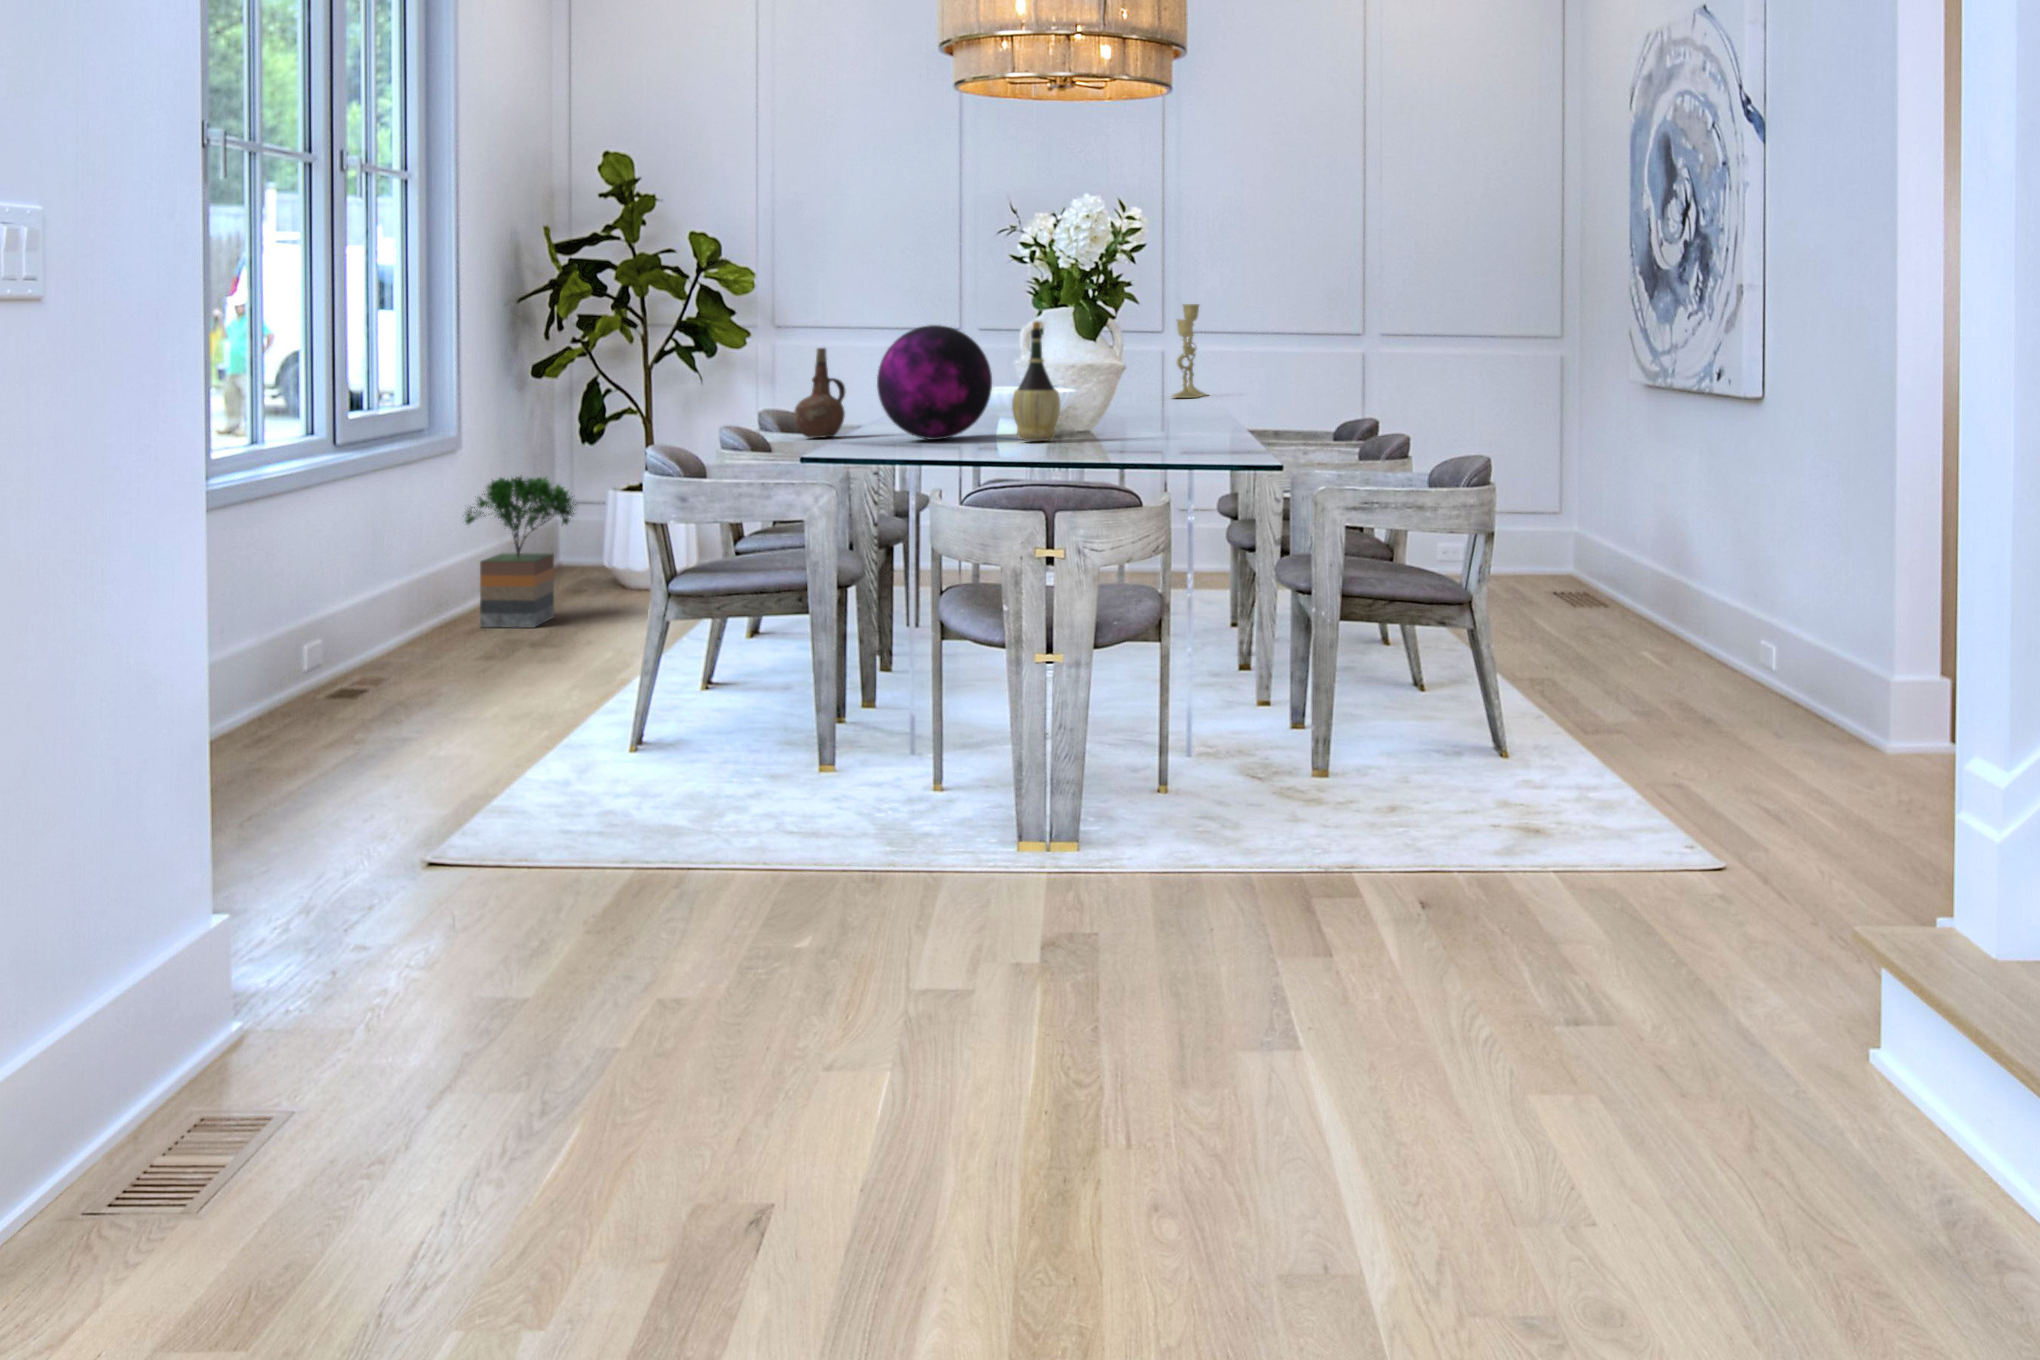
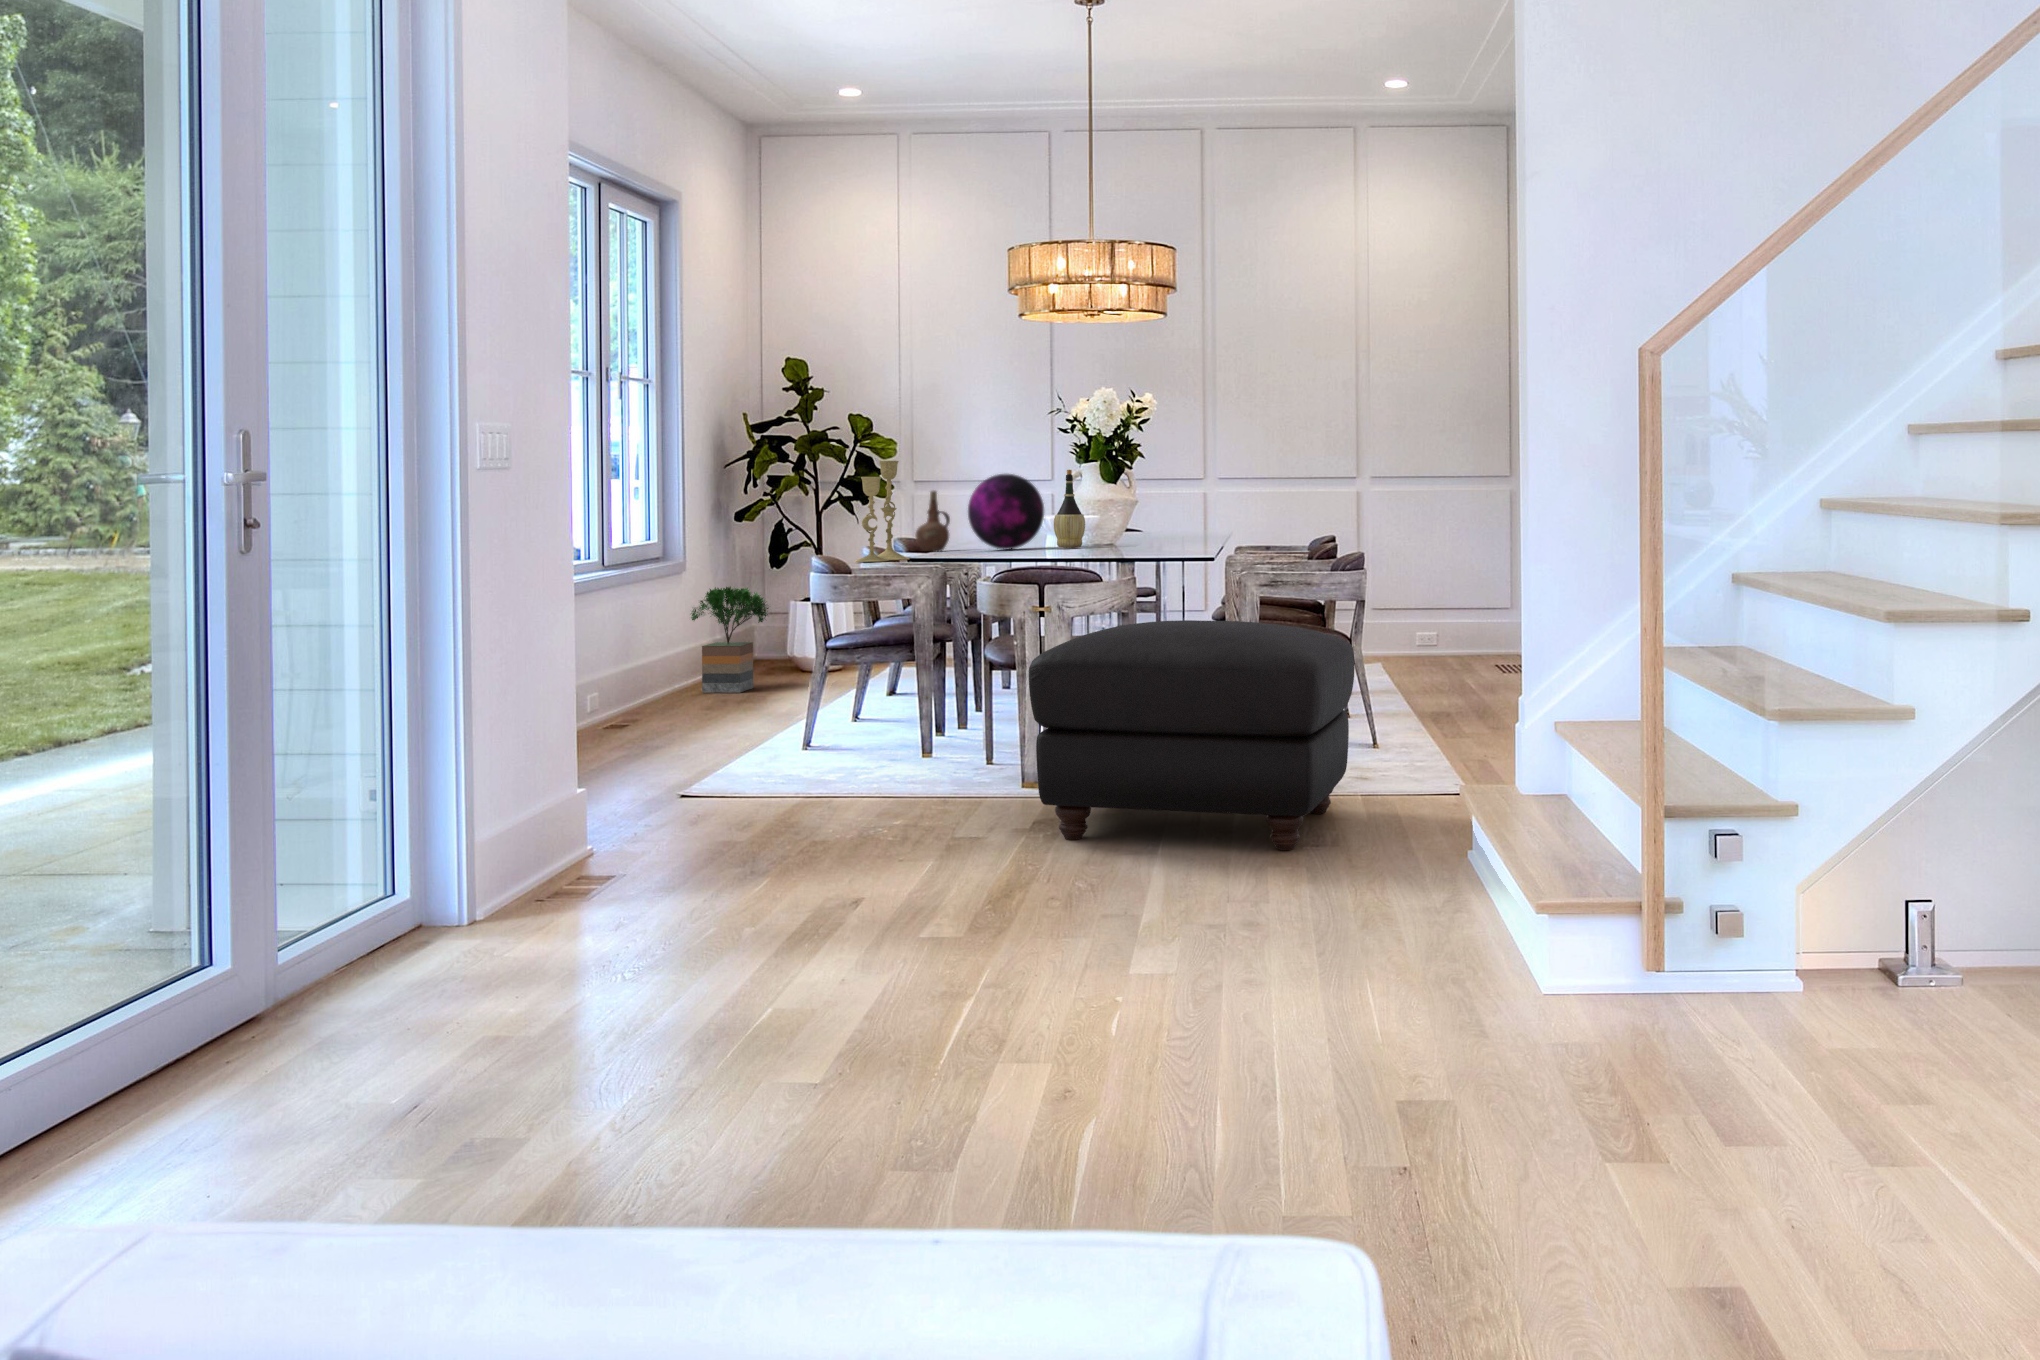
candlestick: present [1171,304,1207,398] -> present [855,461,910,562]
ottoman: none [1050,606,1618,1066] -> present [1029,620,1355,850]

